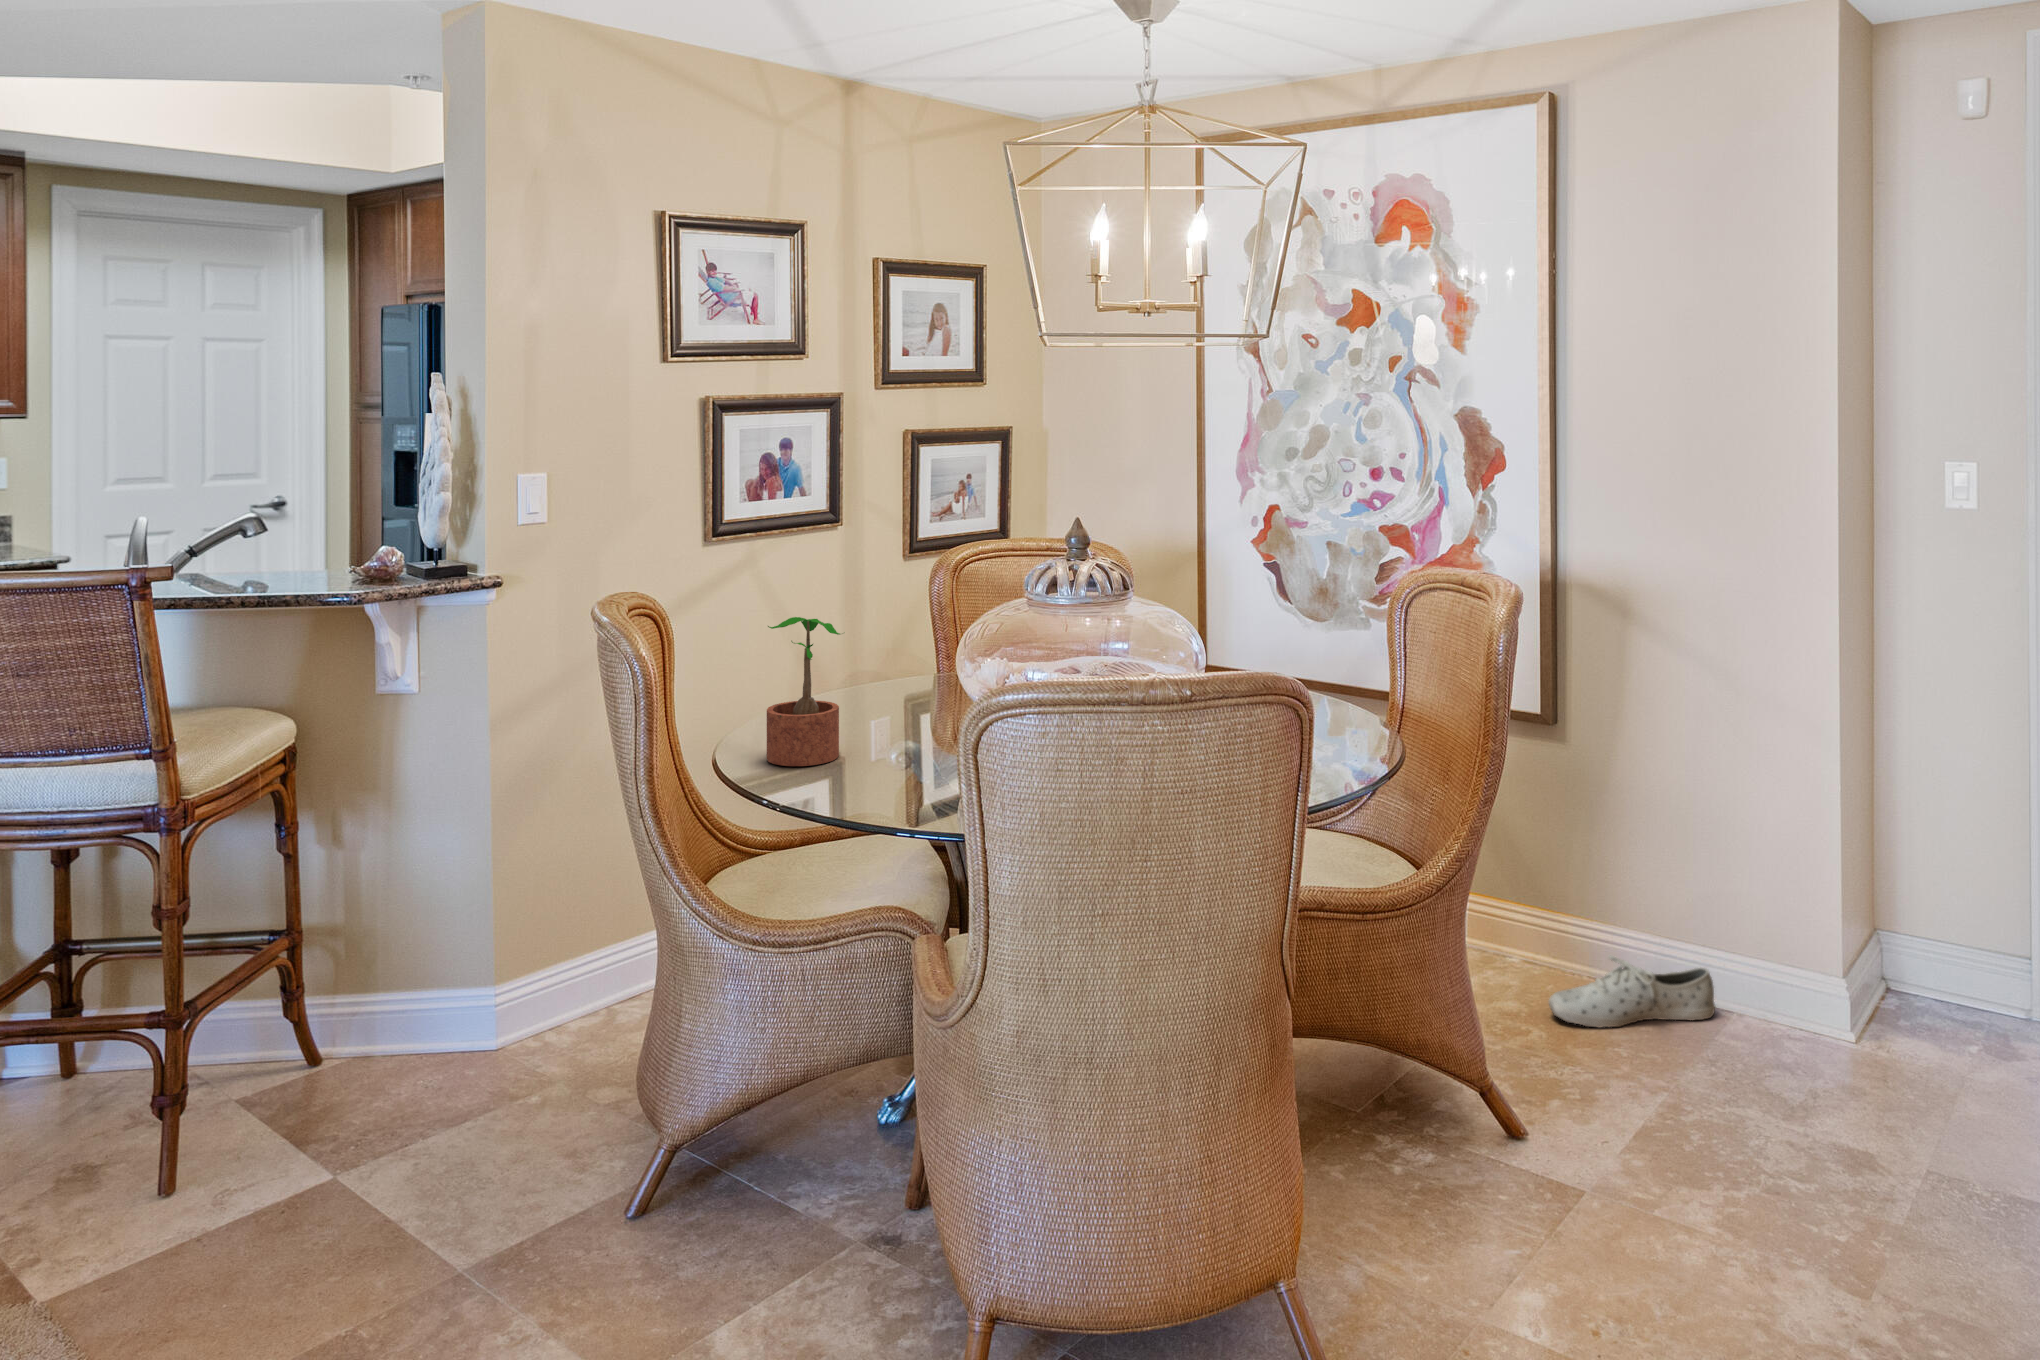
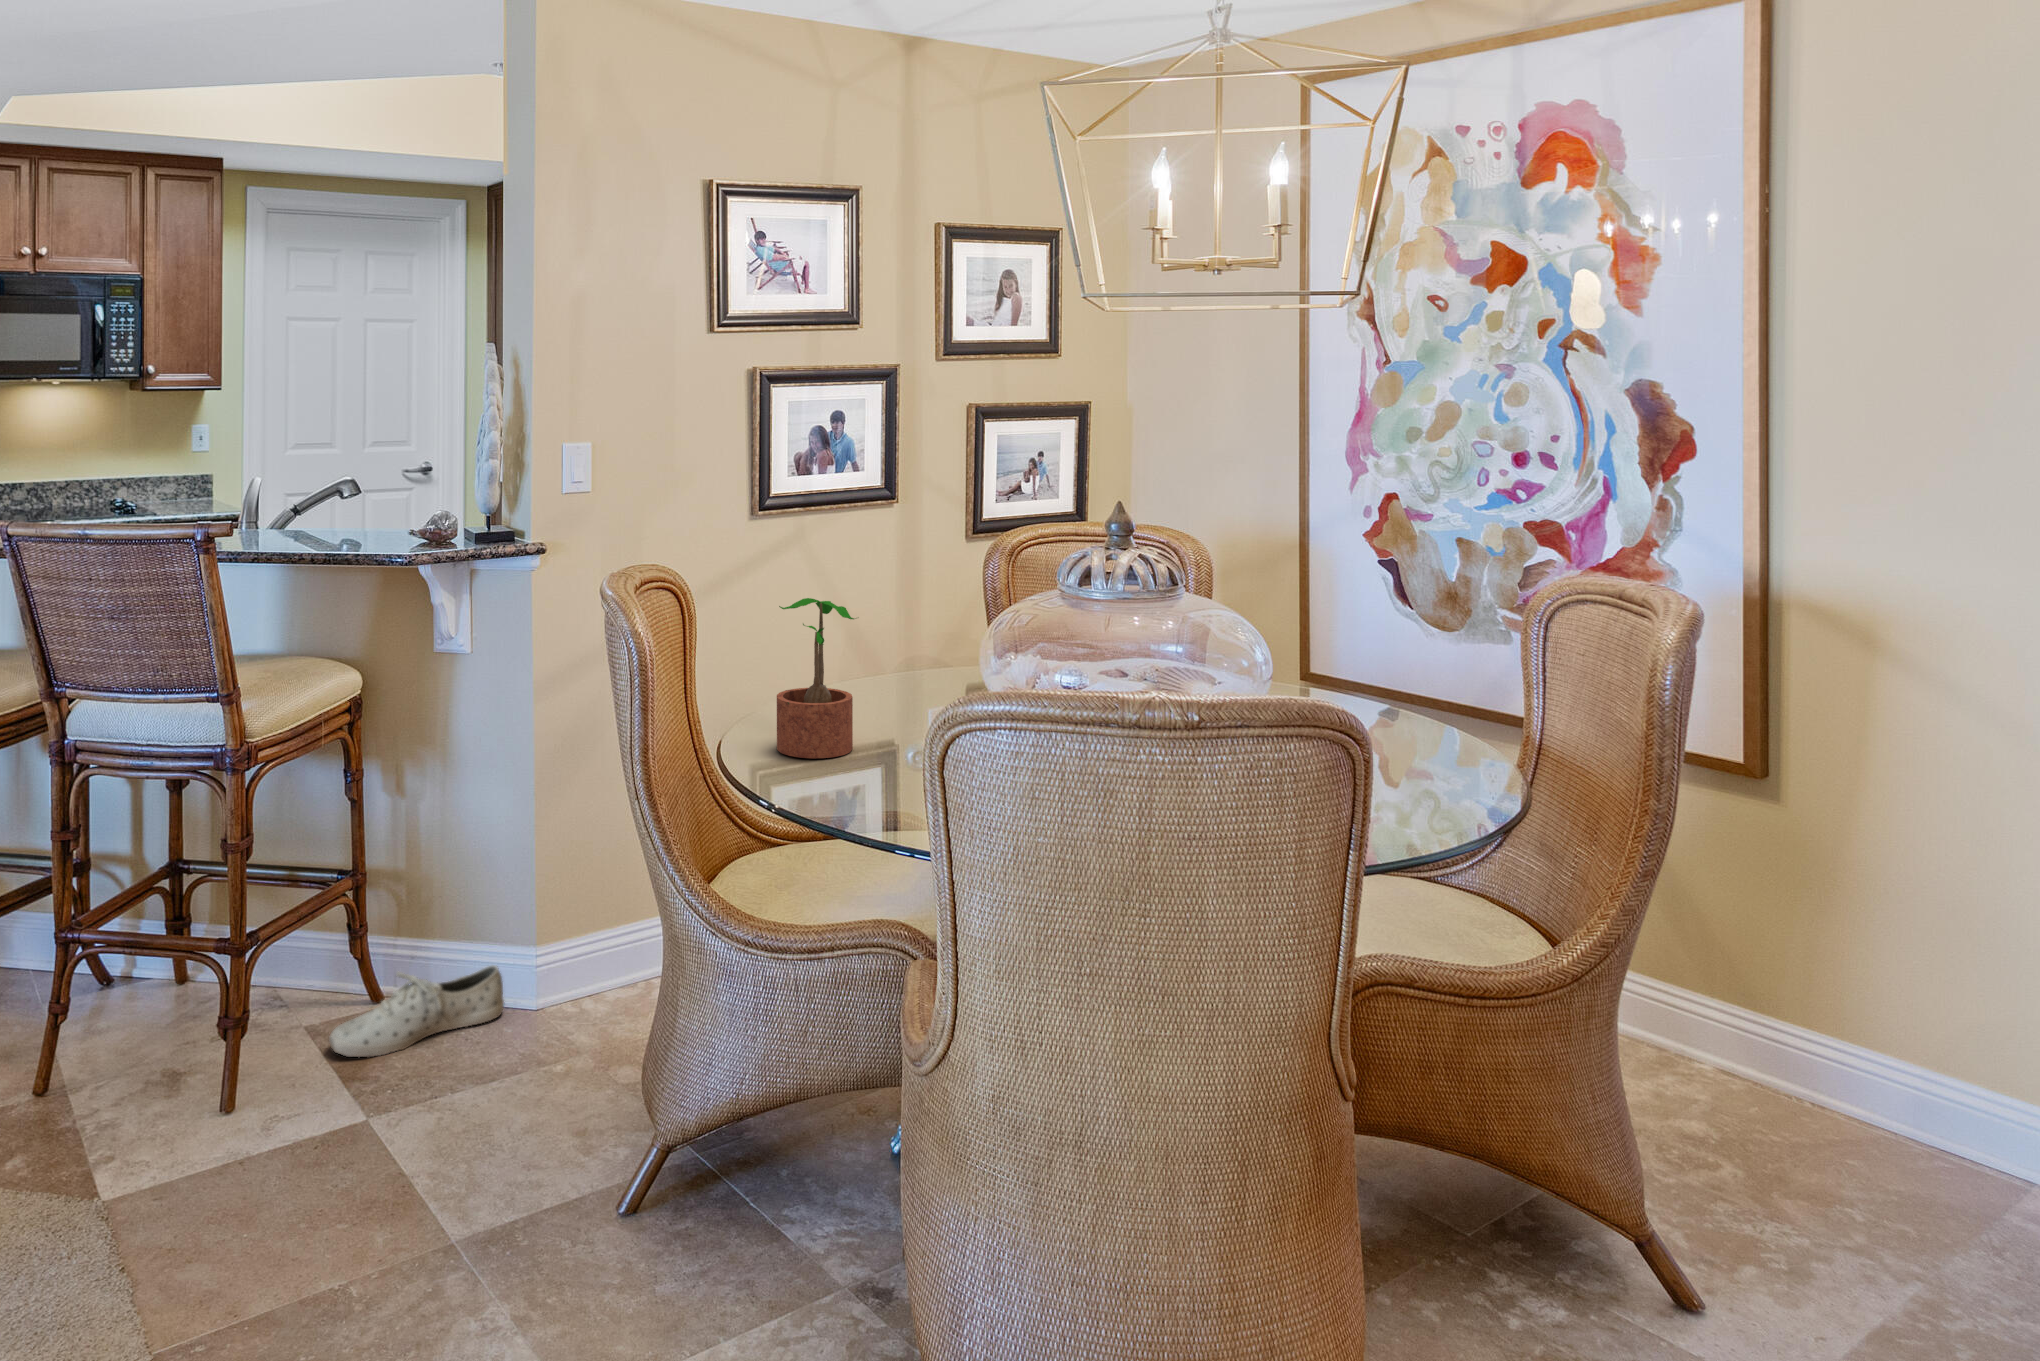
shoe: present [1549,955,1715,1028] -> present [329,965,504,1058]

